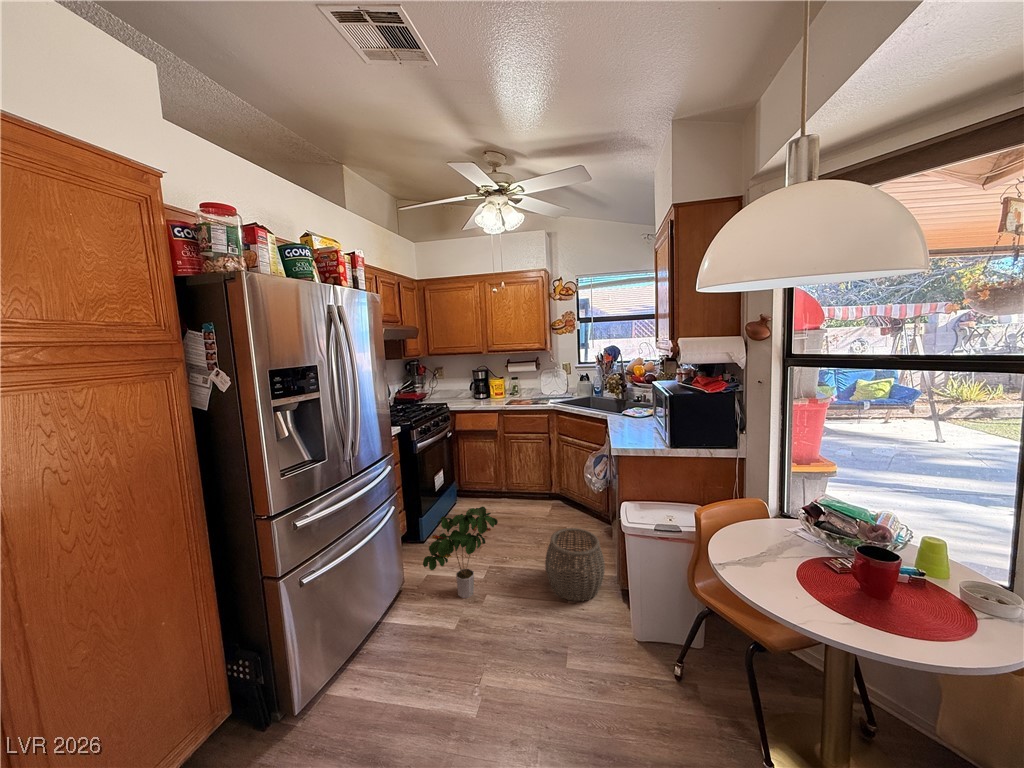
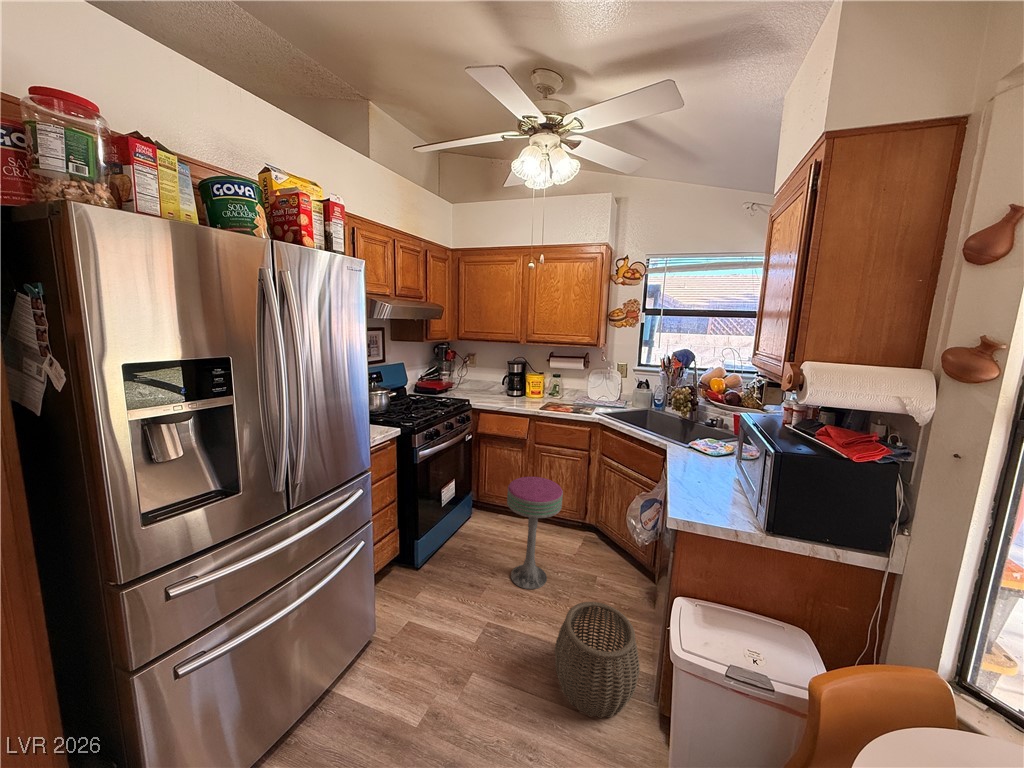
bar stool: none [492,454,535,541] -> present [507,477,563,589]
potted plant: present [423,506,498,598] -> none [390,554,498,673]

